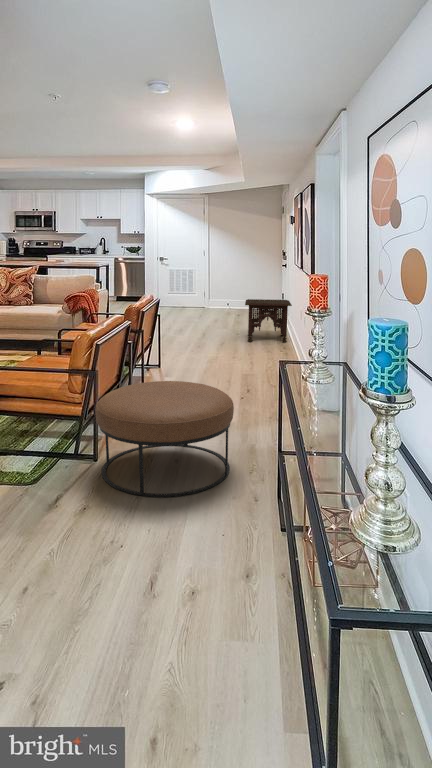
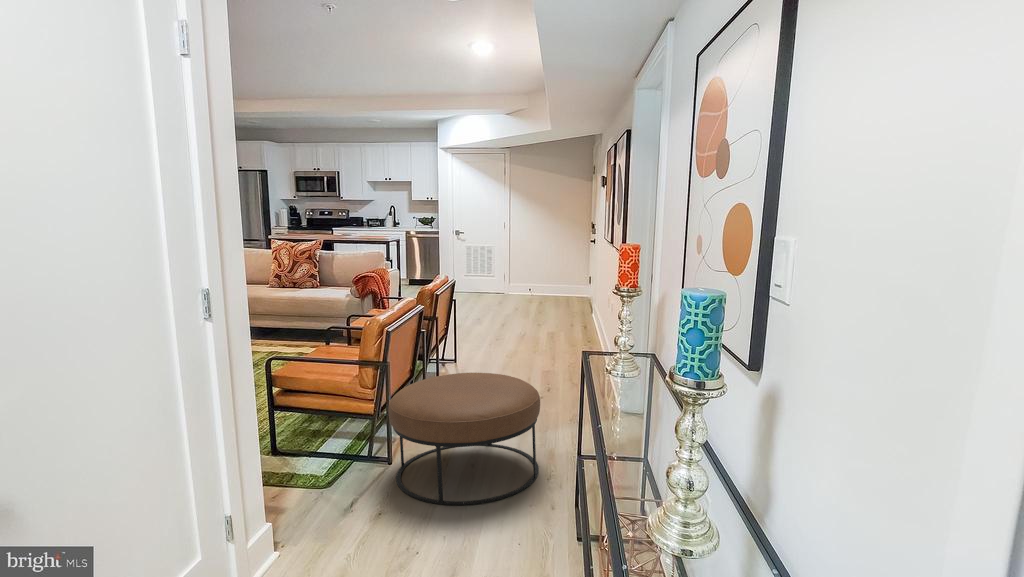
side table: present [245,299,292,343] -> none [554,271,607,320]

